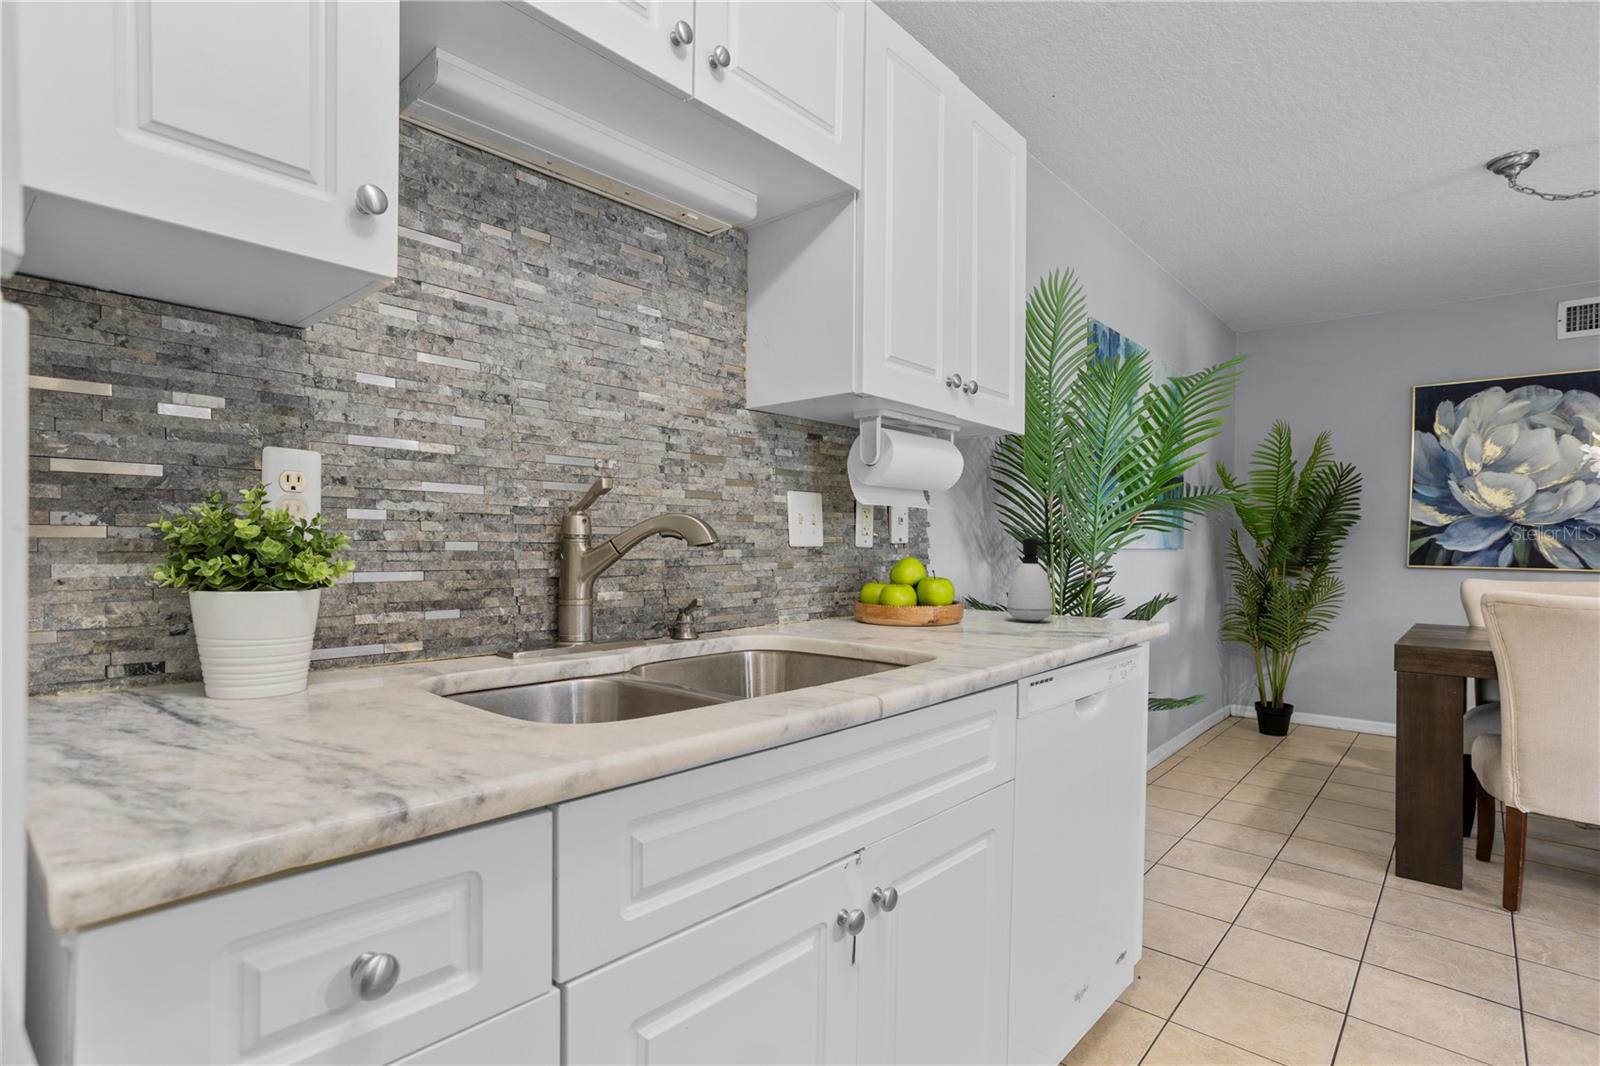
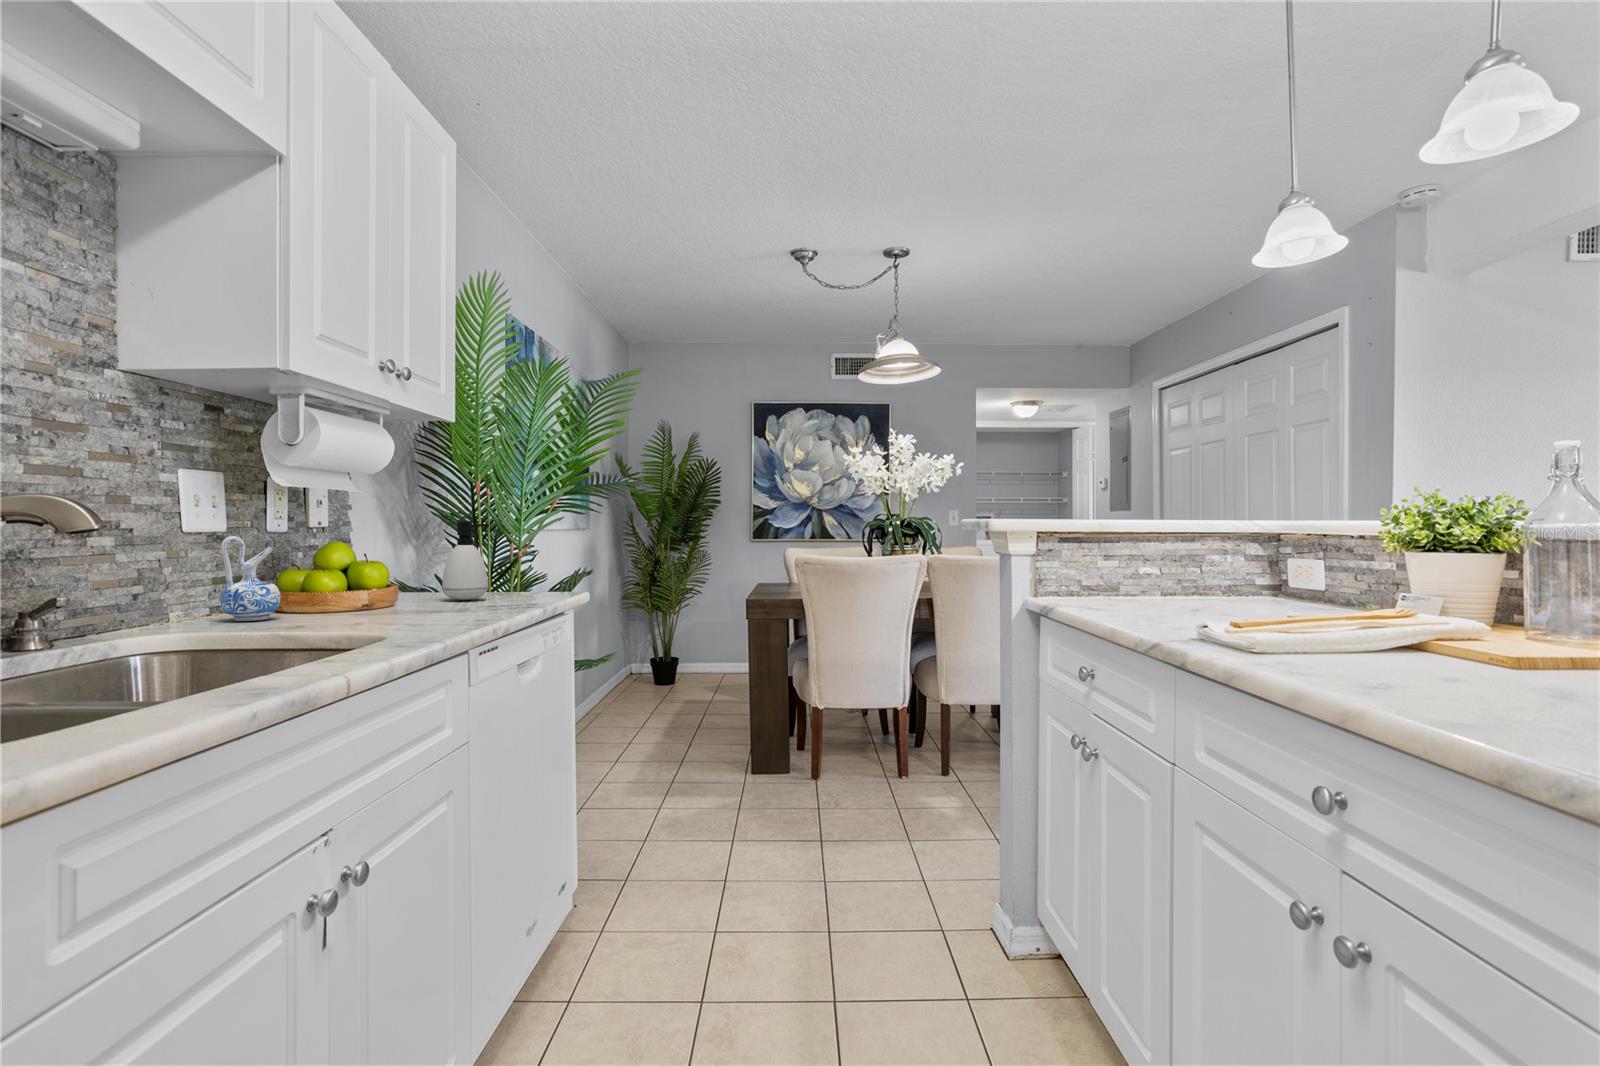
ceramic pitcher: none [814,550,860,627] -> present [220,536,281,621]

